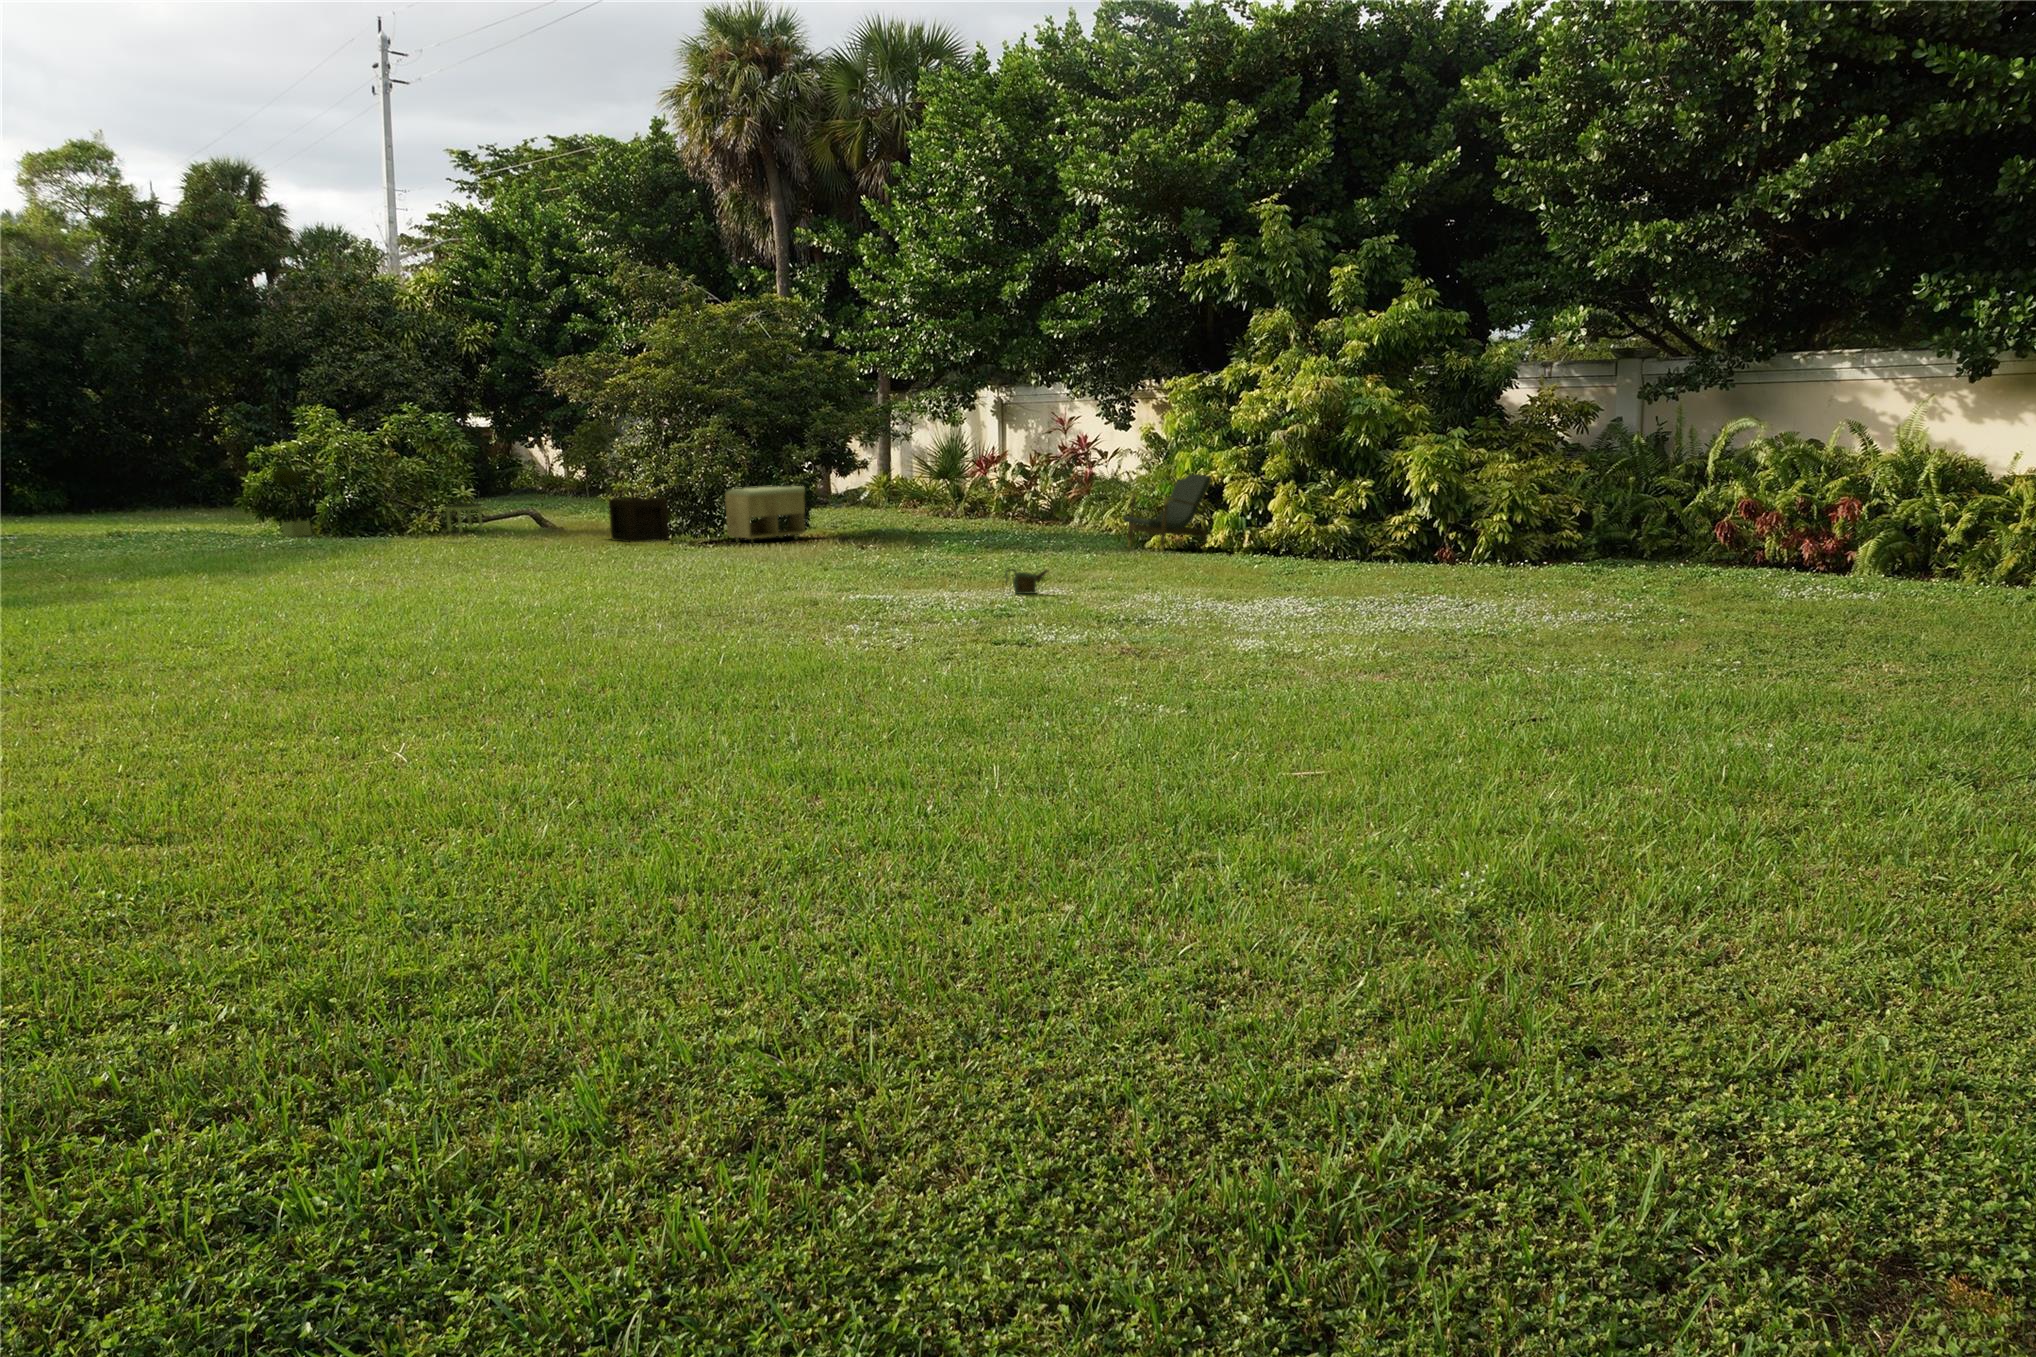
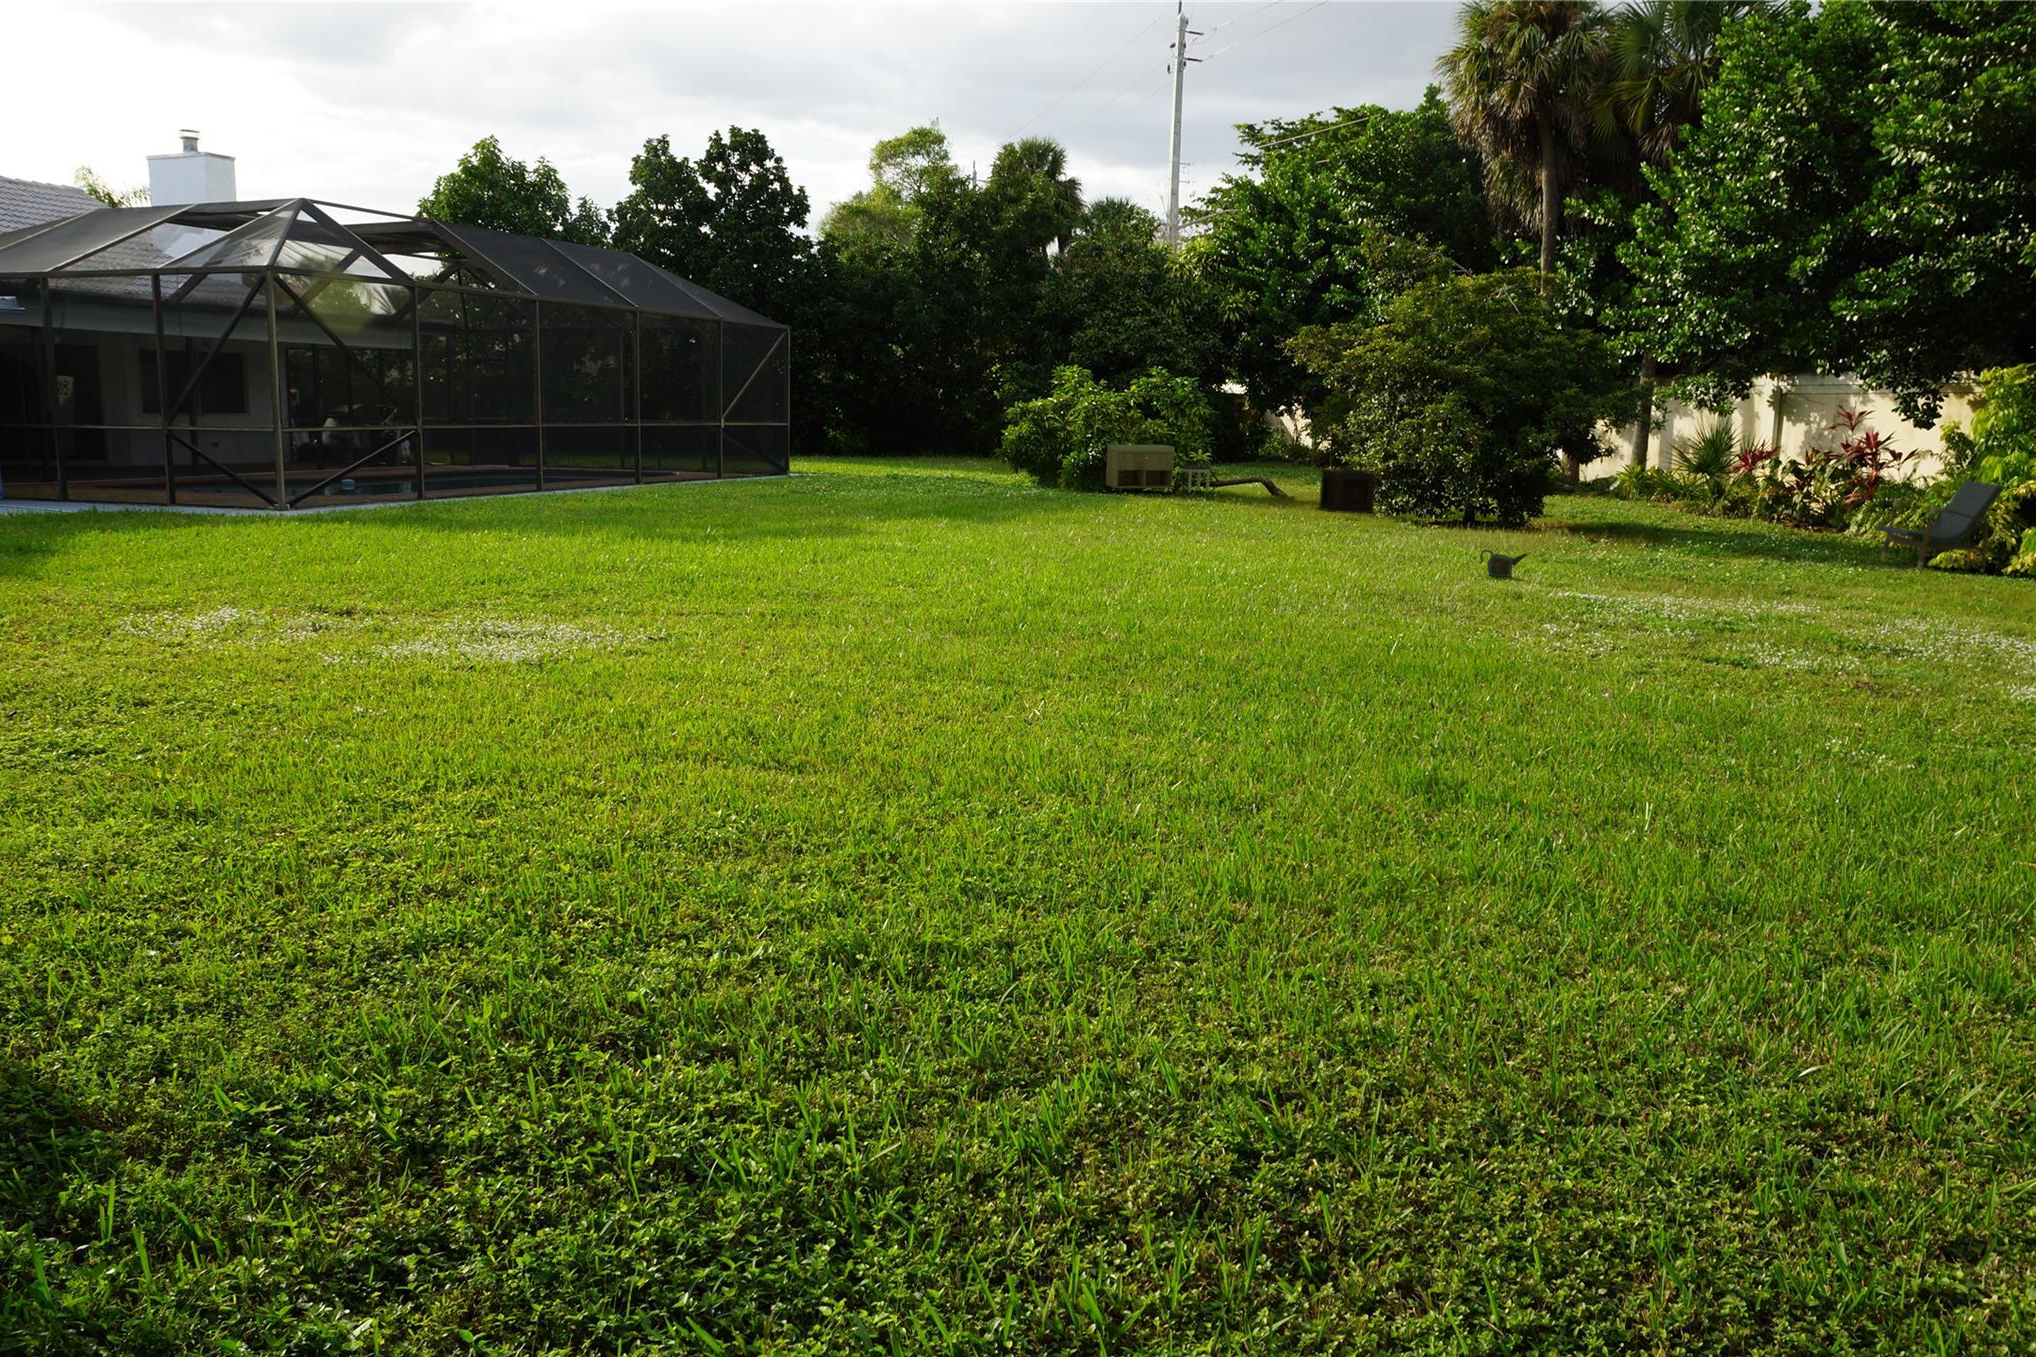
potted tree: present [272,468,312,537] -> none [1045,424,1070,486]
storage bench: present [725,486,805,542] -> present [1106,445,1175,492]
watering can: present [1005,569,1048,594] -> present [1479,550,1527,577]

